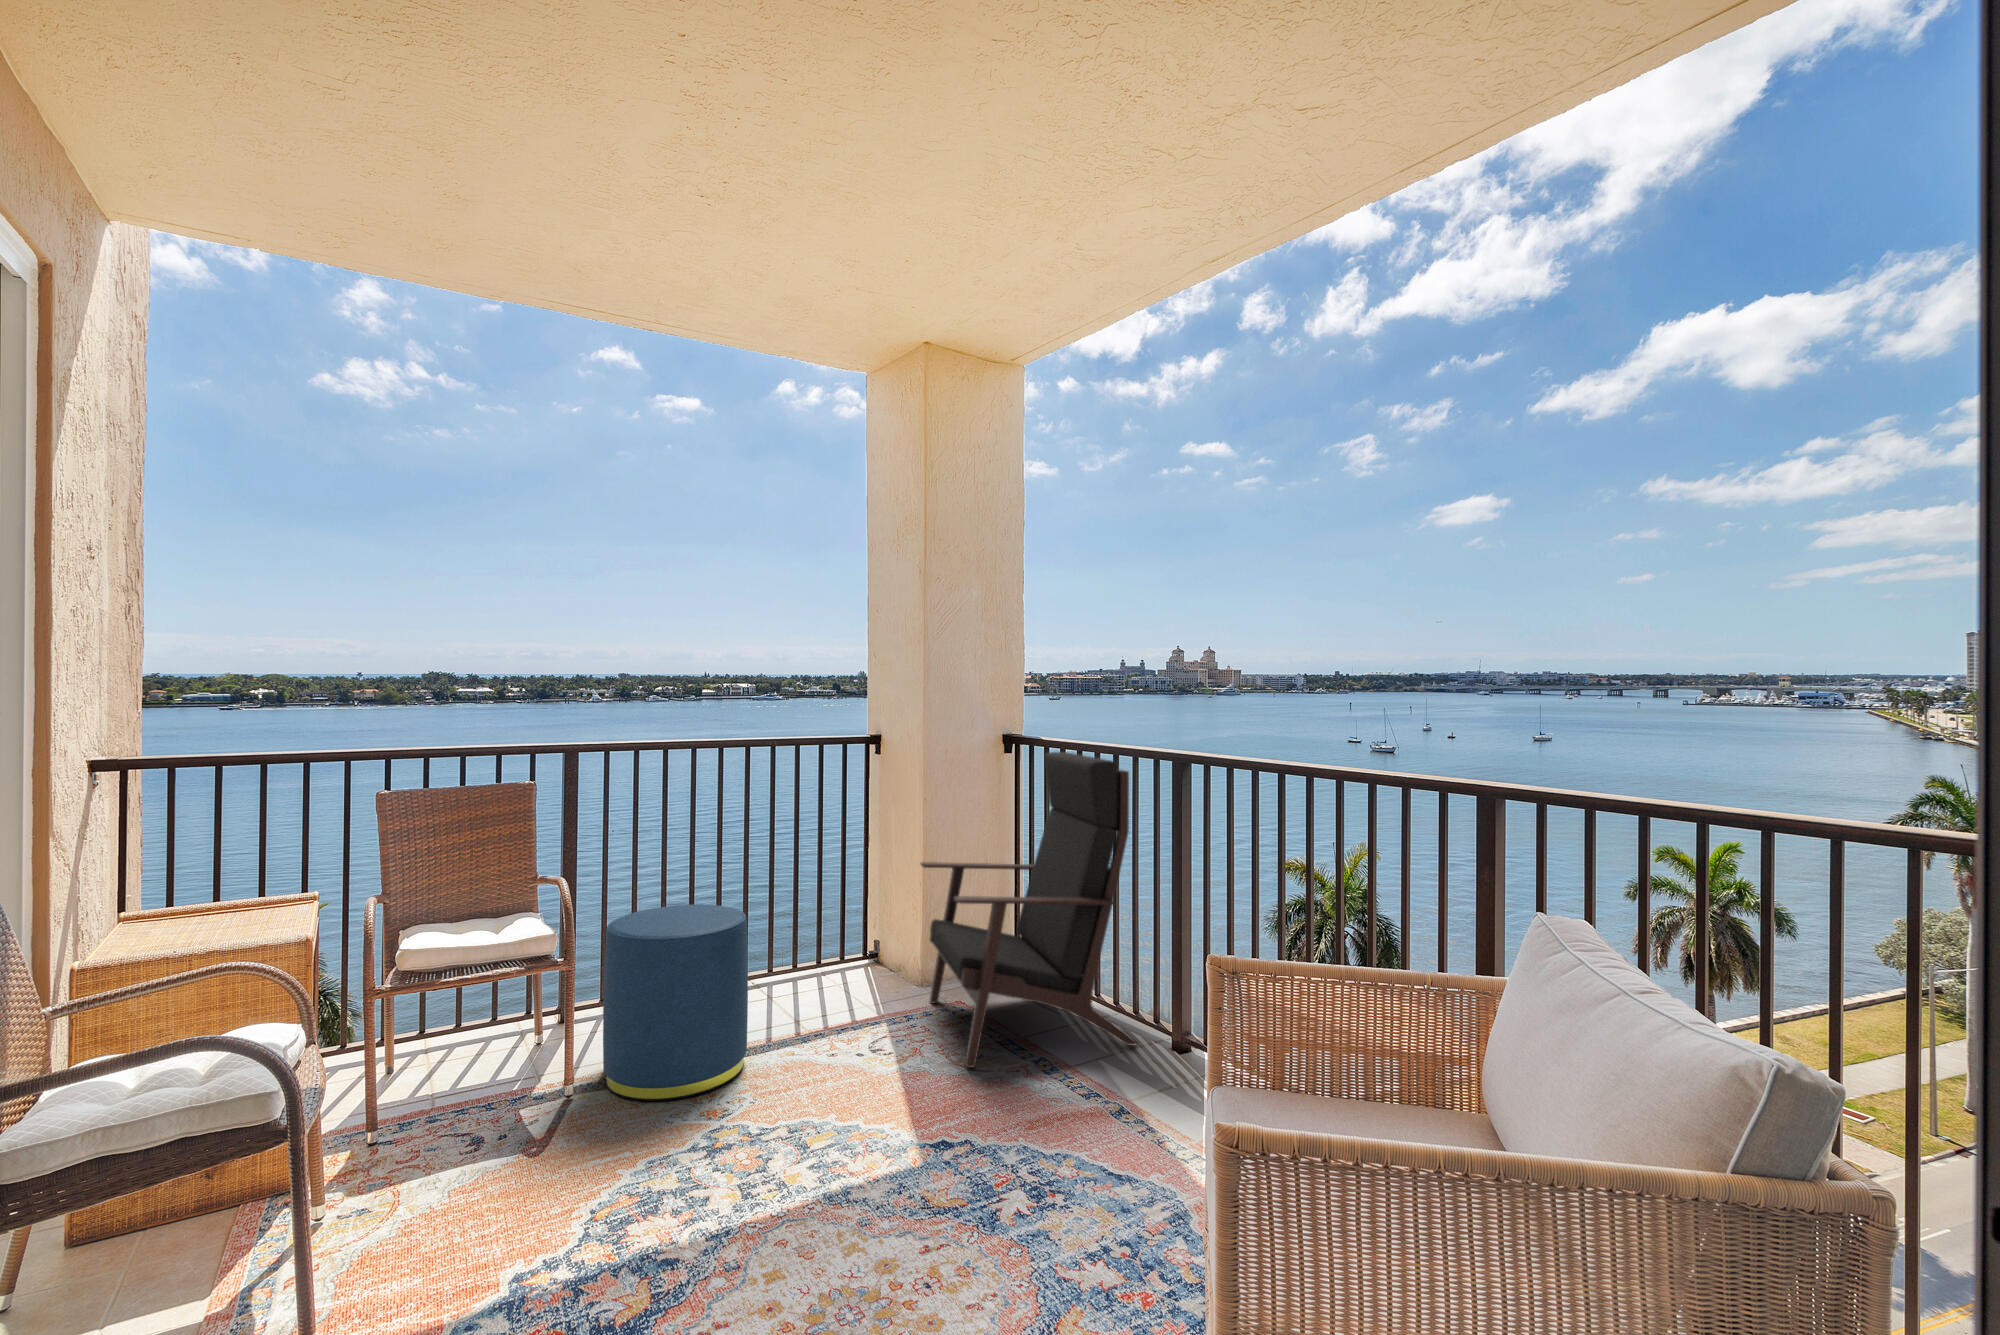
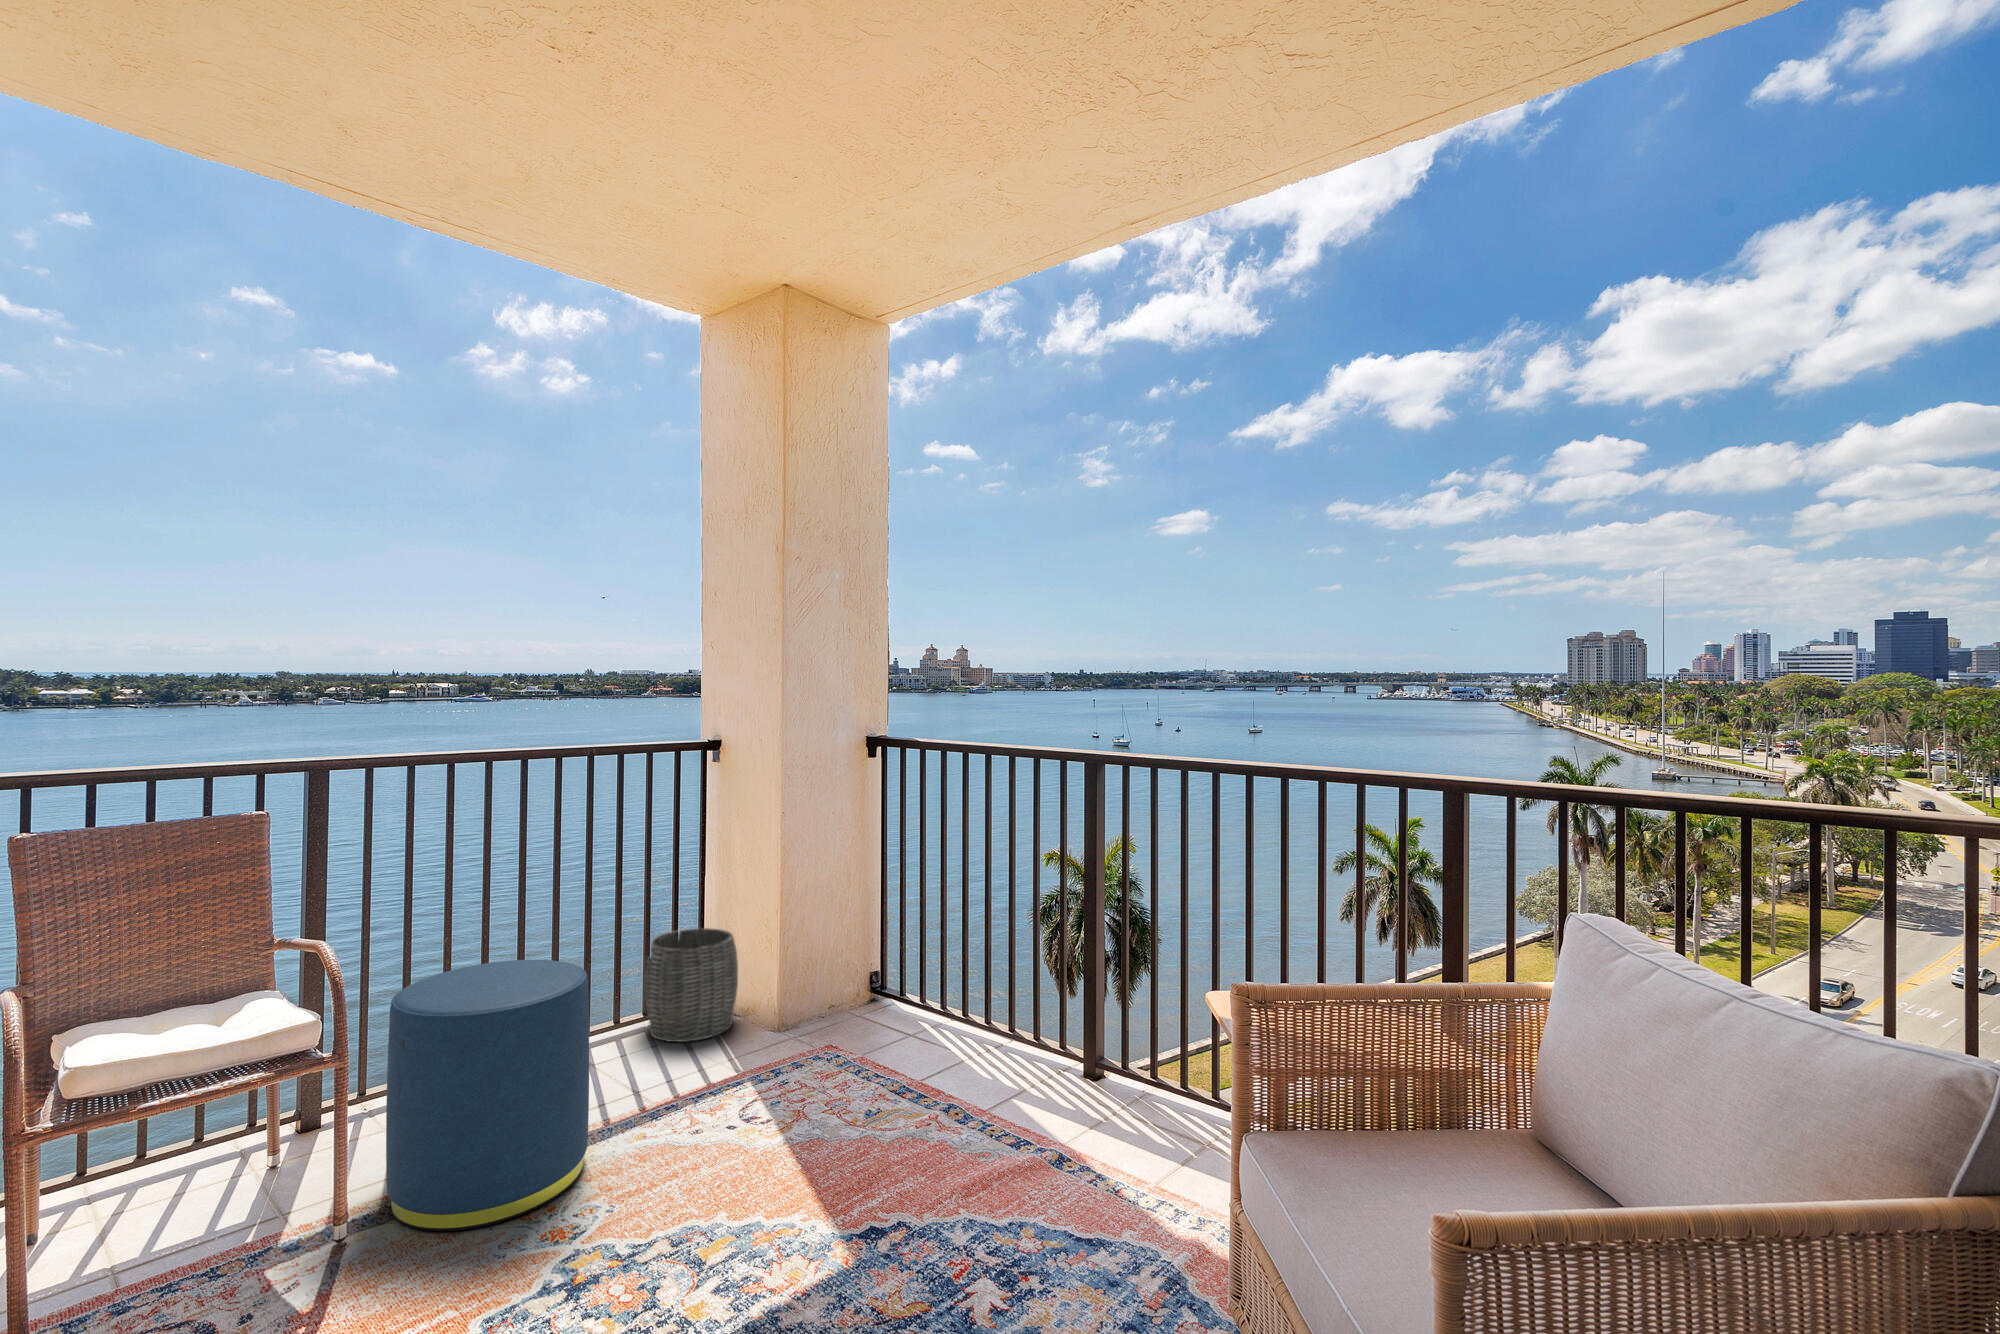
lounge chair: present [921,752,1138,1068] -> none [785,754,1050,1128]
woven basket: none [815,895,890,987] -> present [645,928,738,1042]

